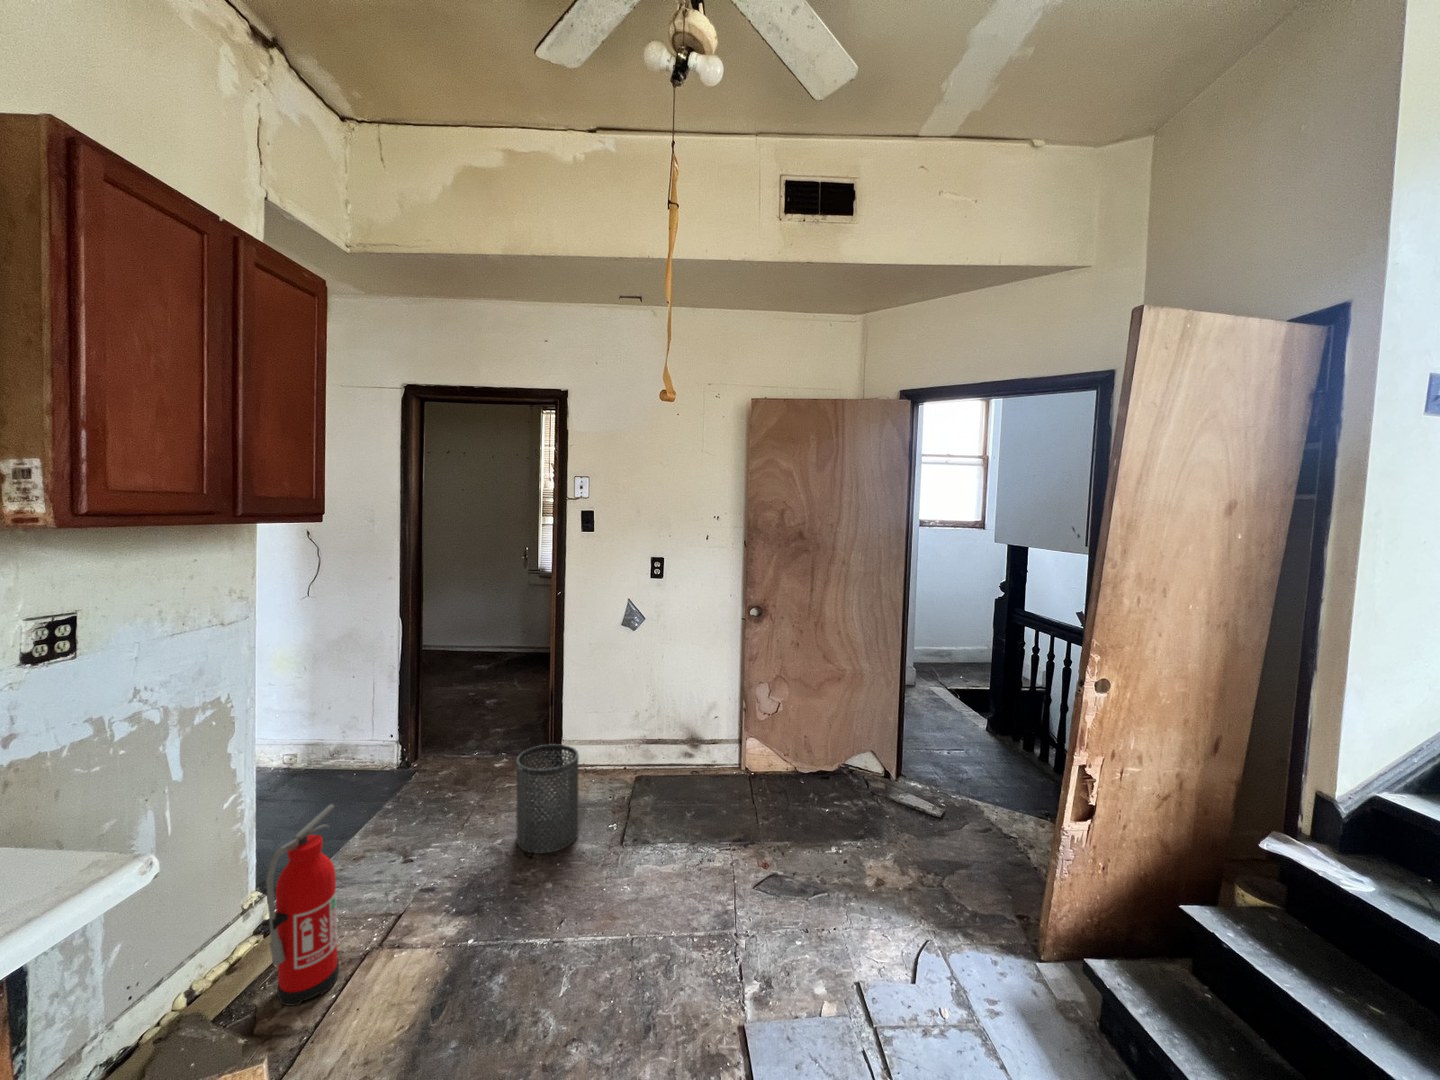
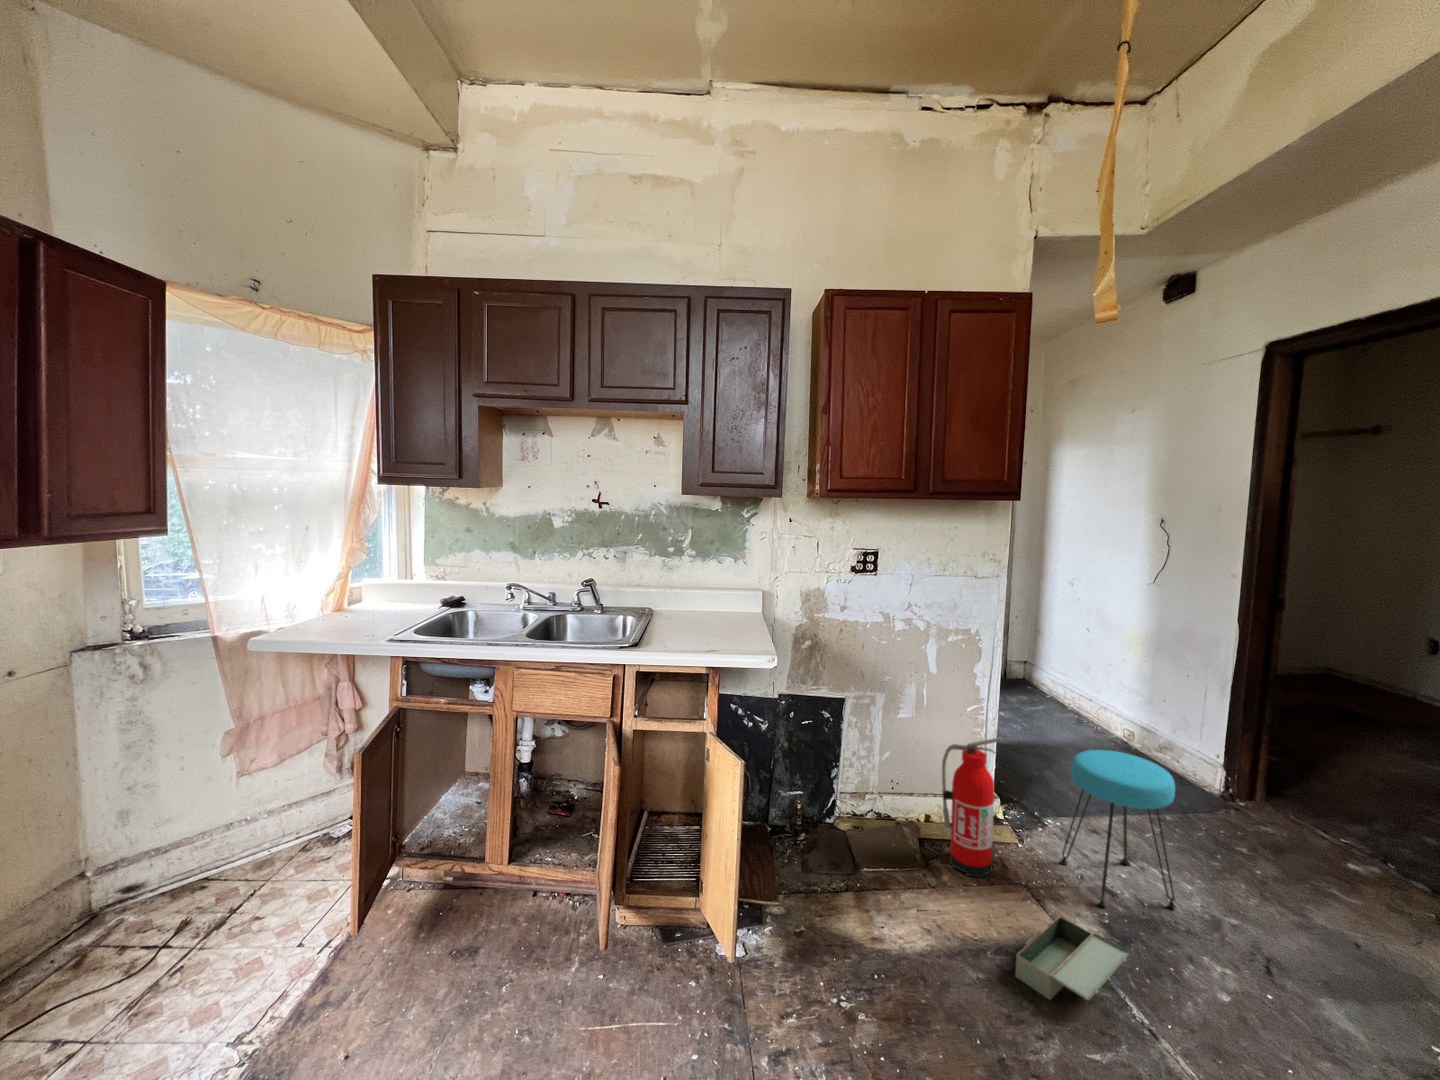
trash can: present [516,744,579,854] -> none [1249,830,1385,1006]
stool: none [371,753,472,905] -> present [1060,750,1176,908]
toolbox: none [448,907,538,1013] -> present [1015,916,1129,1001]

